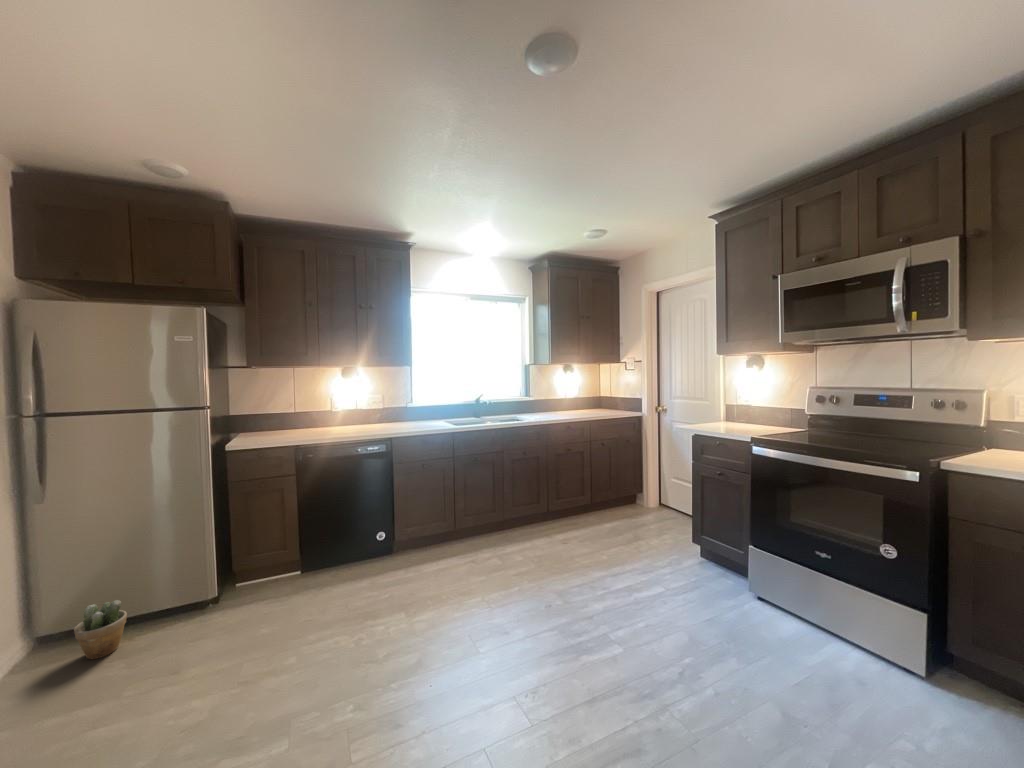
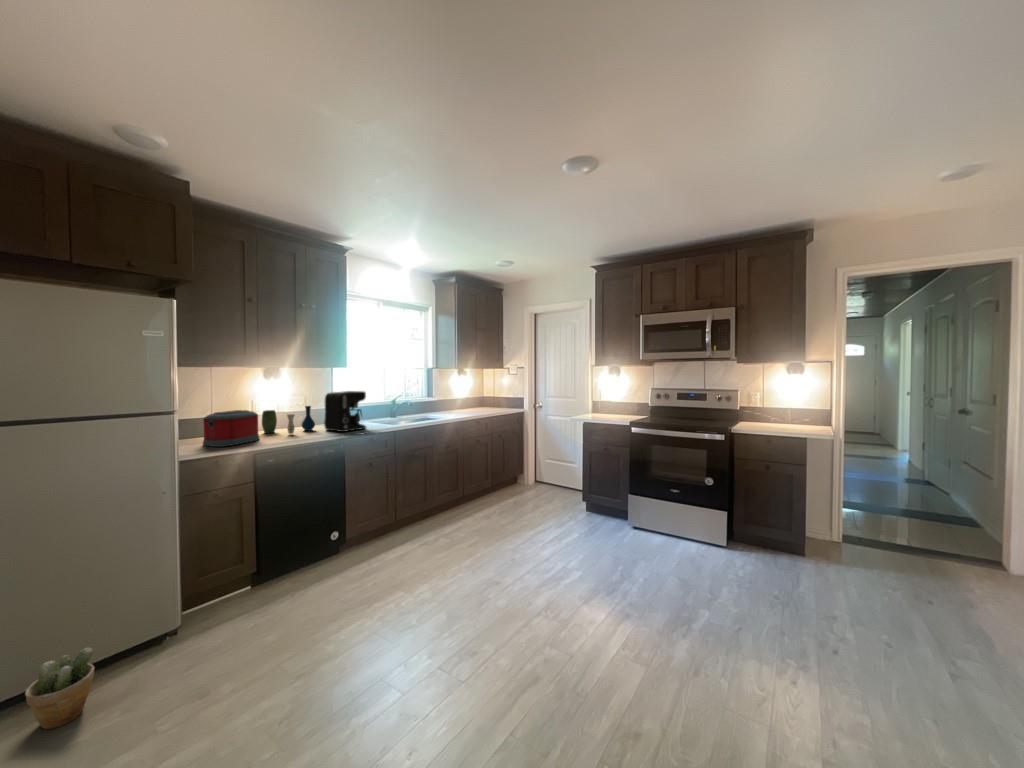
coffee maker: none [386,390,424,431] -> present [324,391,366,432]
vase: none [334,404,380,431] -> present [262,406,315,434]
toaster: none [267,407,319,440] -> present [203,410,259,447]

